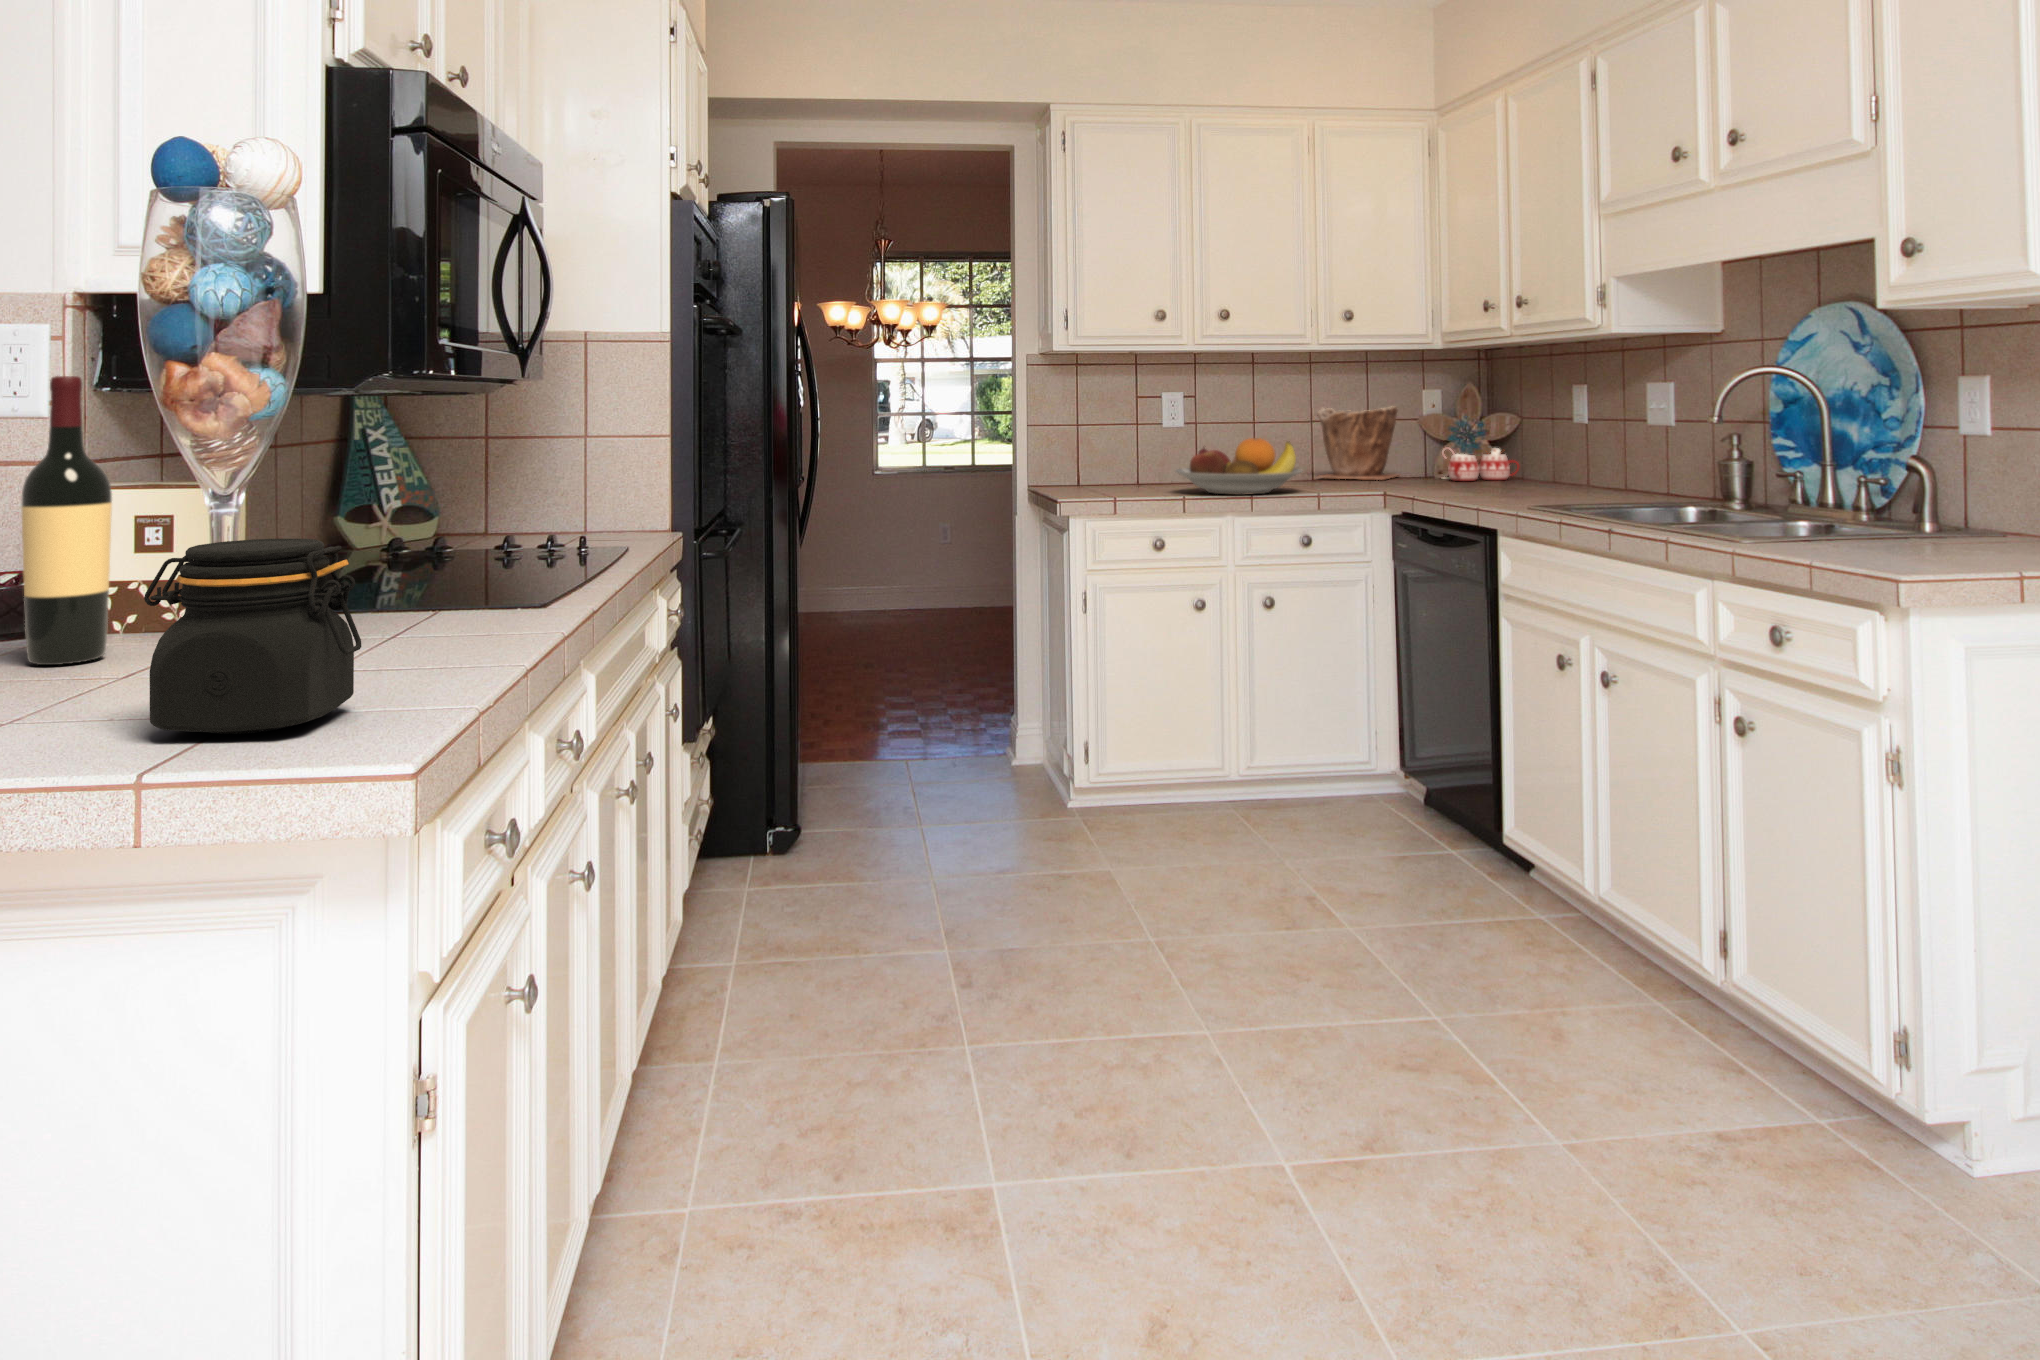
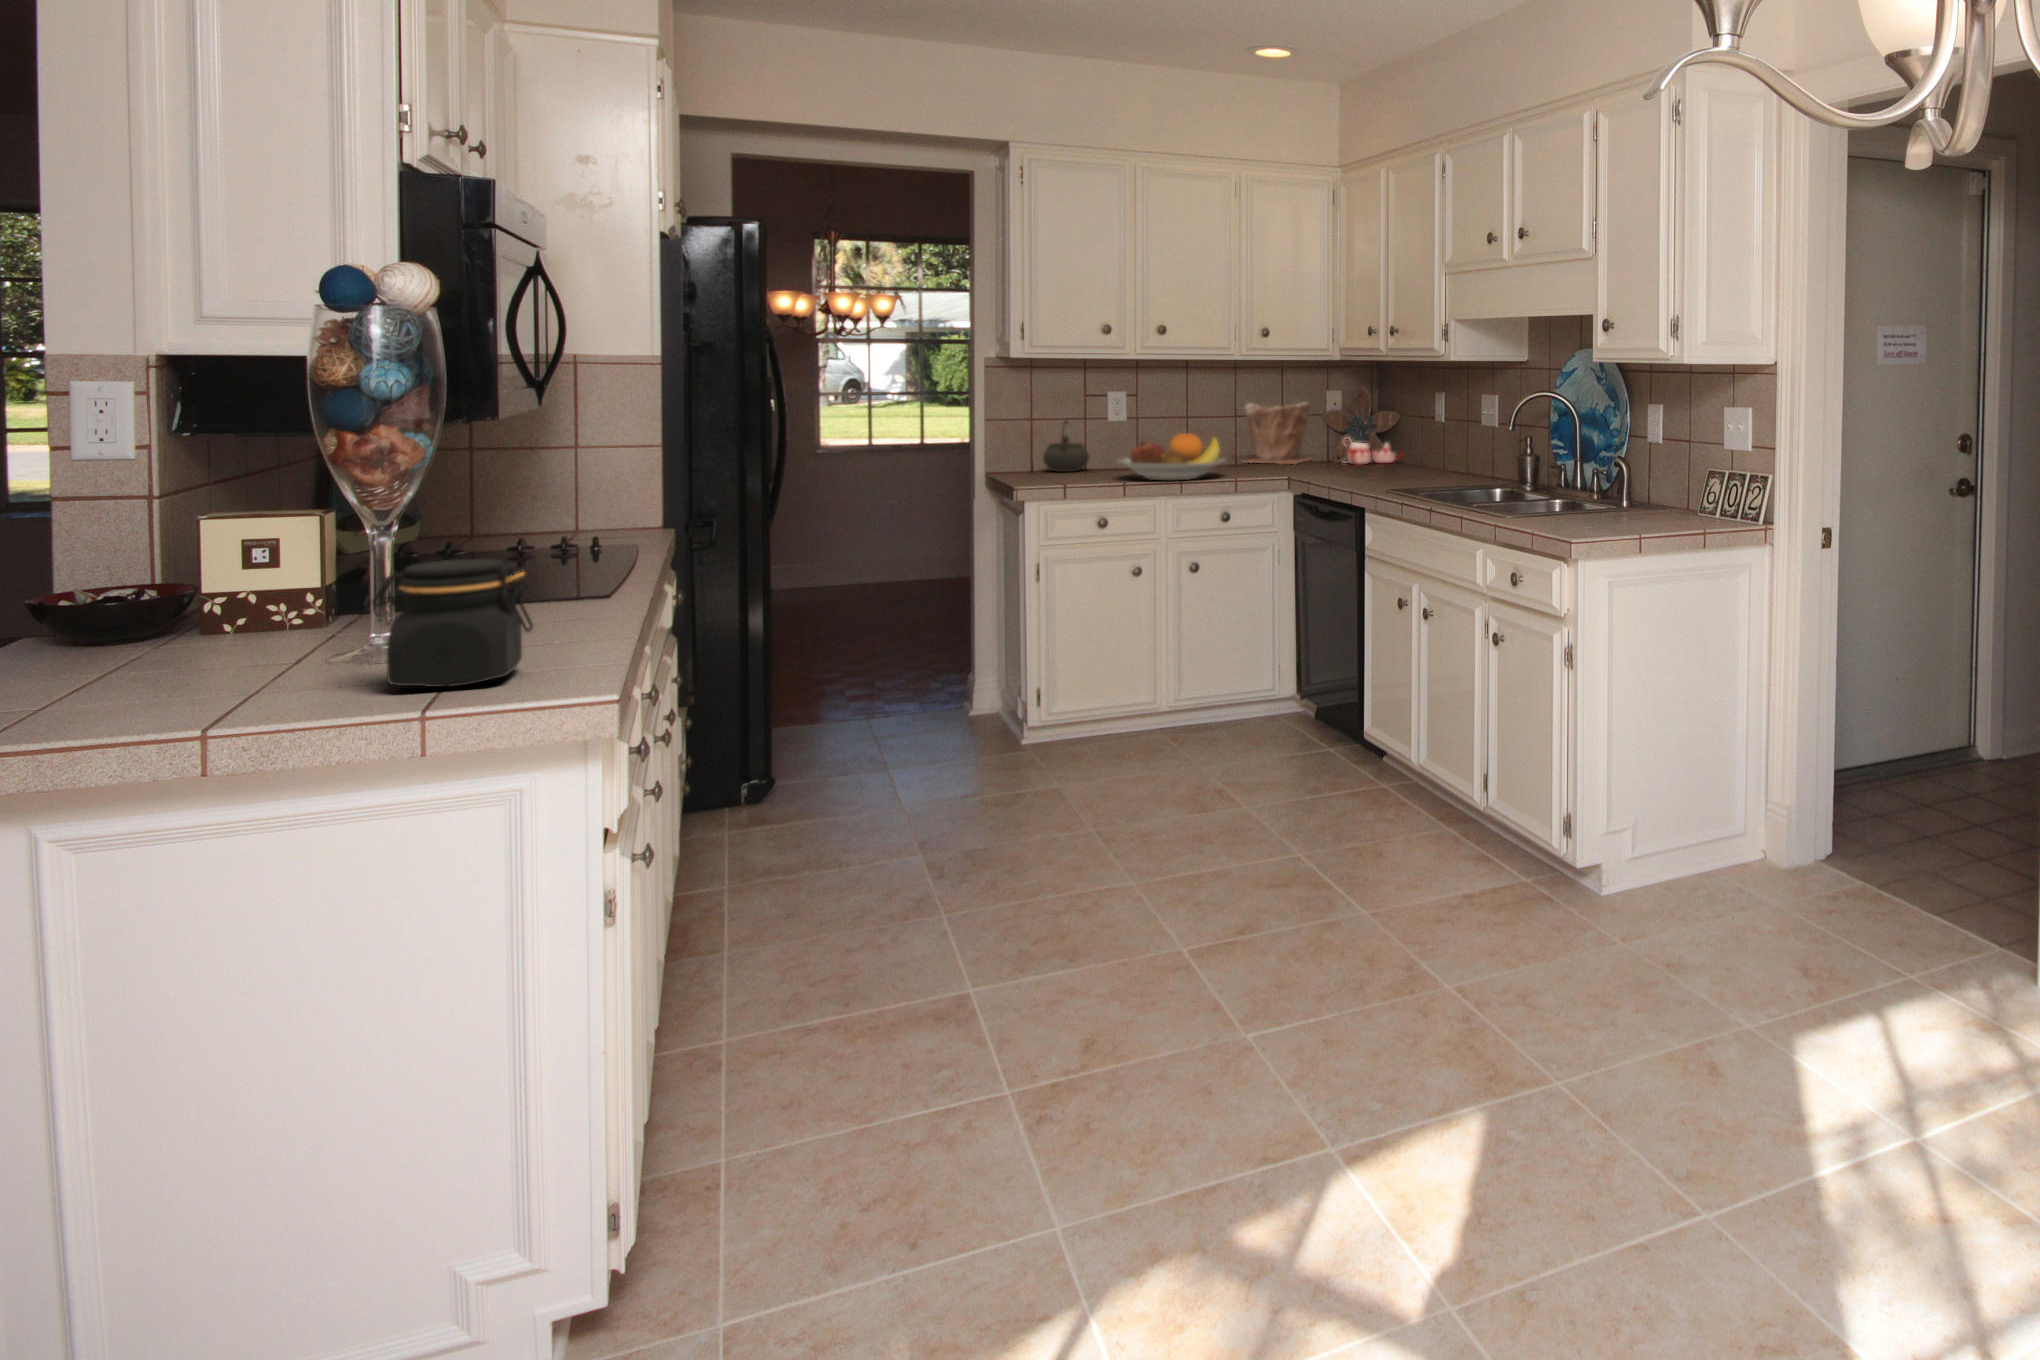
wine bottle: present [22,376,112,665] -> none [176,438,252,657]
kettle: none [1089,426,1141,486] -> present [1043,421,1089,472]

